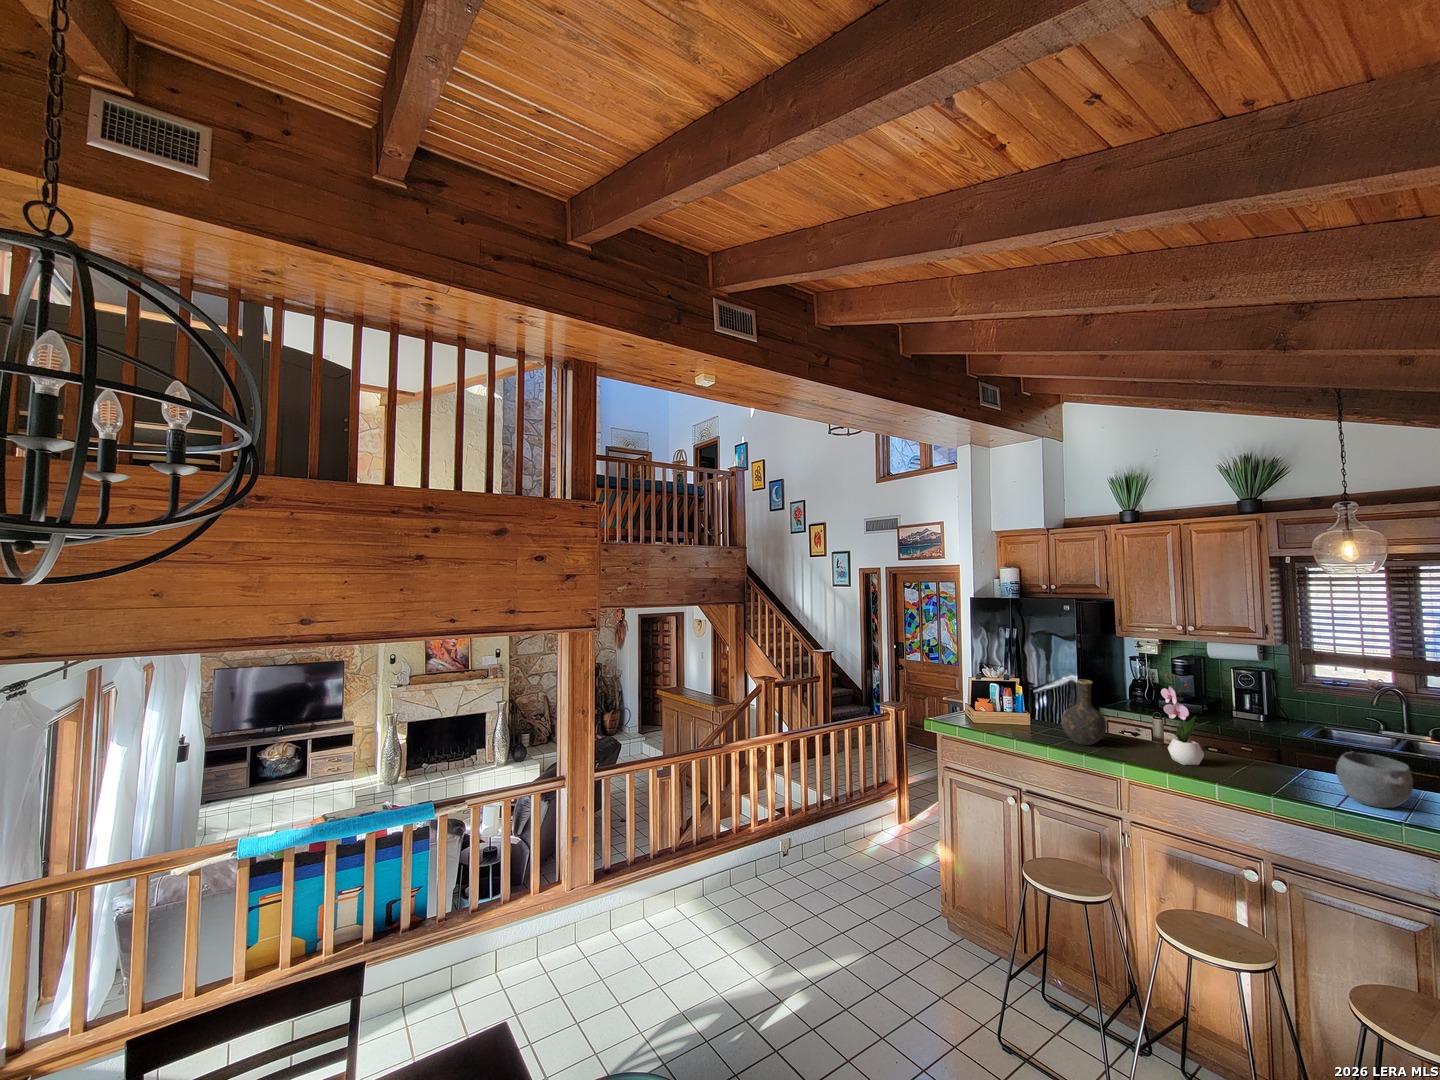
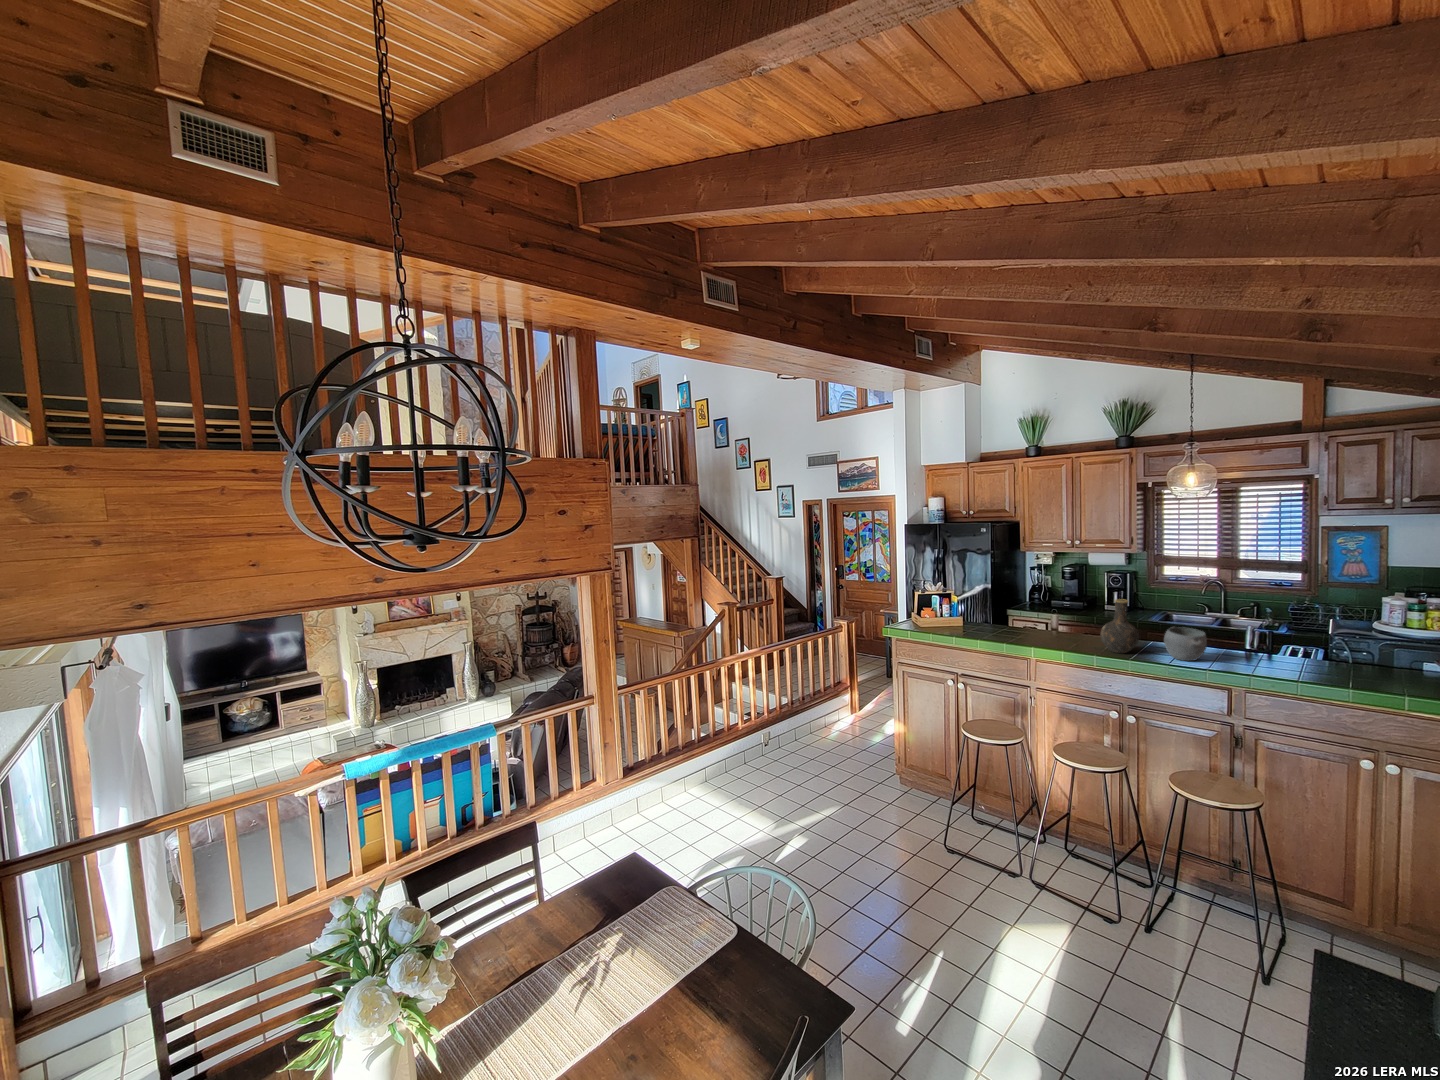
flower arrangement: present [1161,674,1209,765] -> none [1057,582,1089,645]
vase: present [1061,680,1107,745] -> present [1100,599,1139,653]

